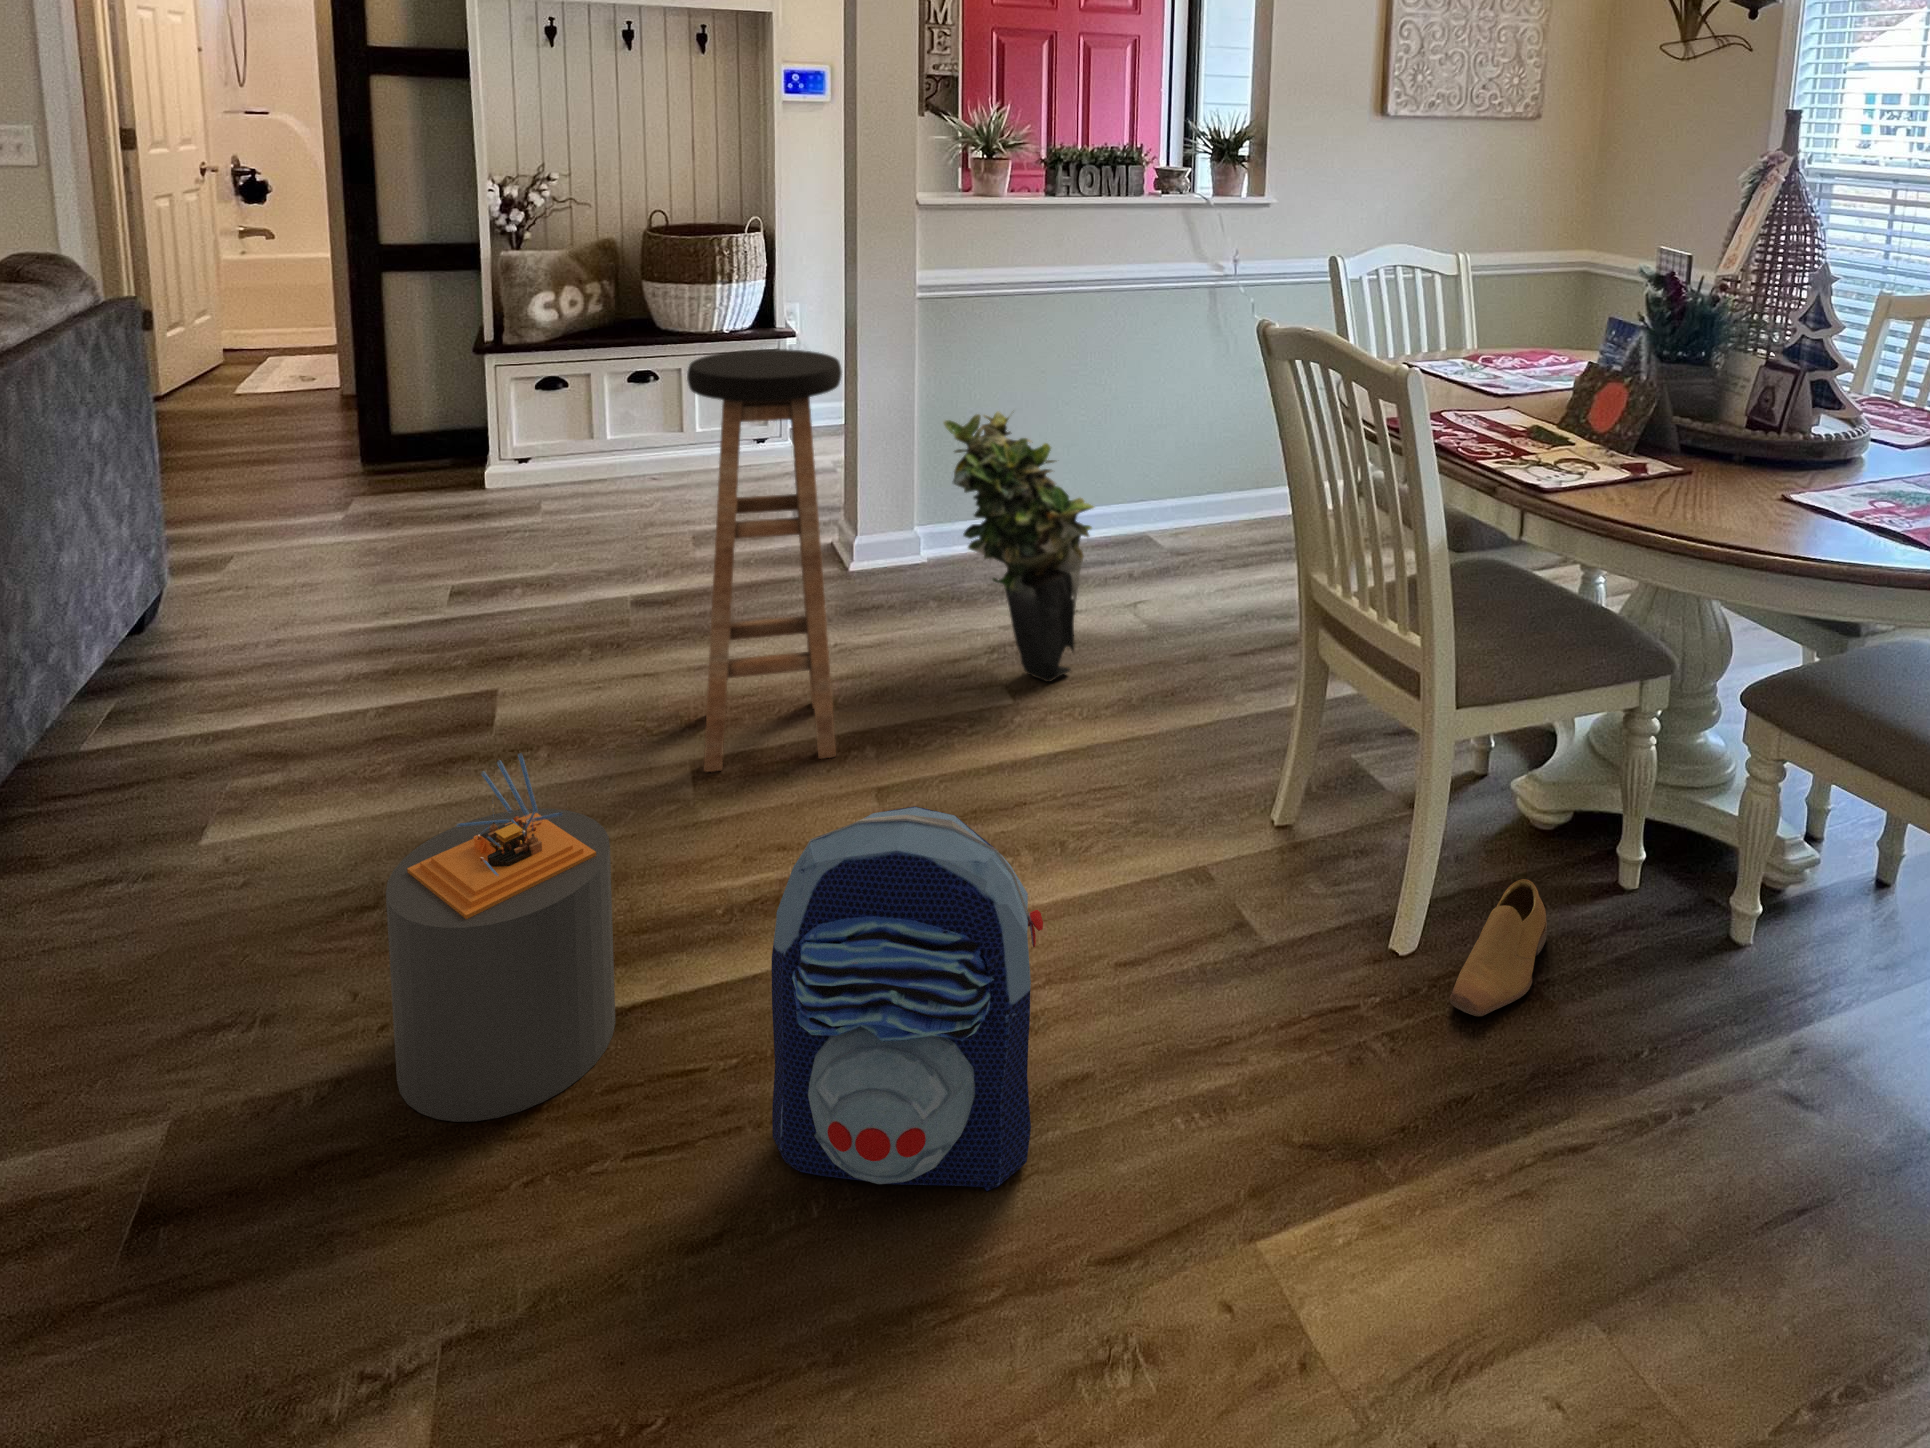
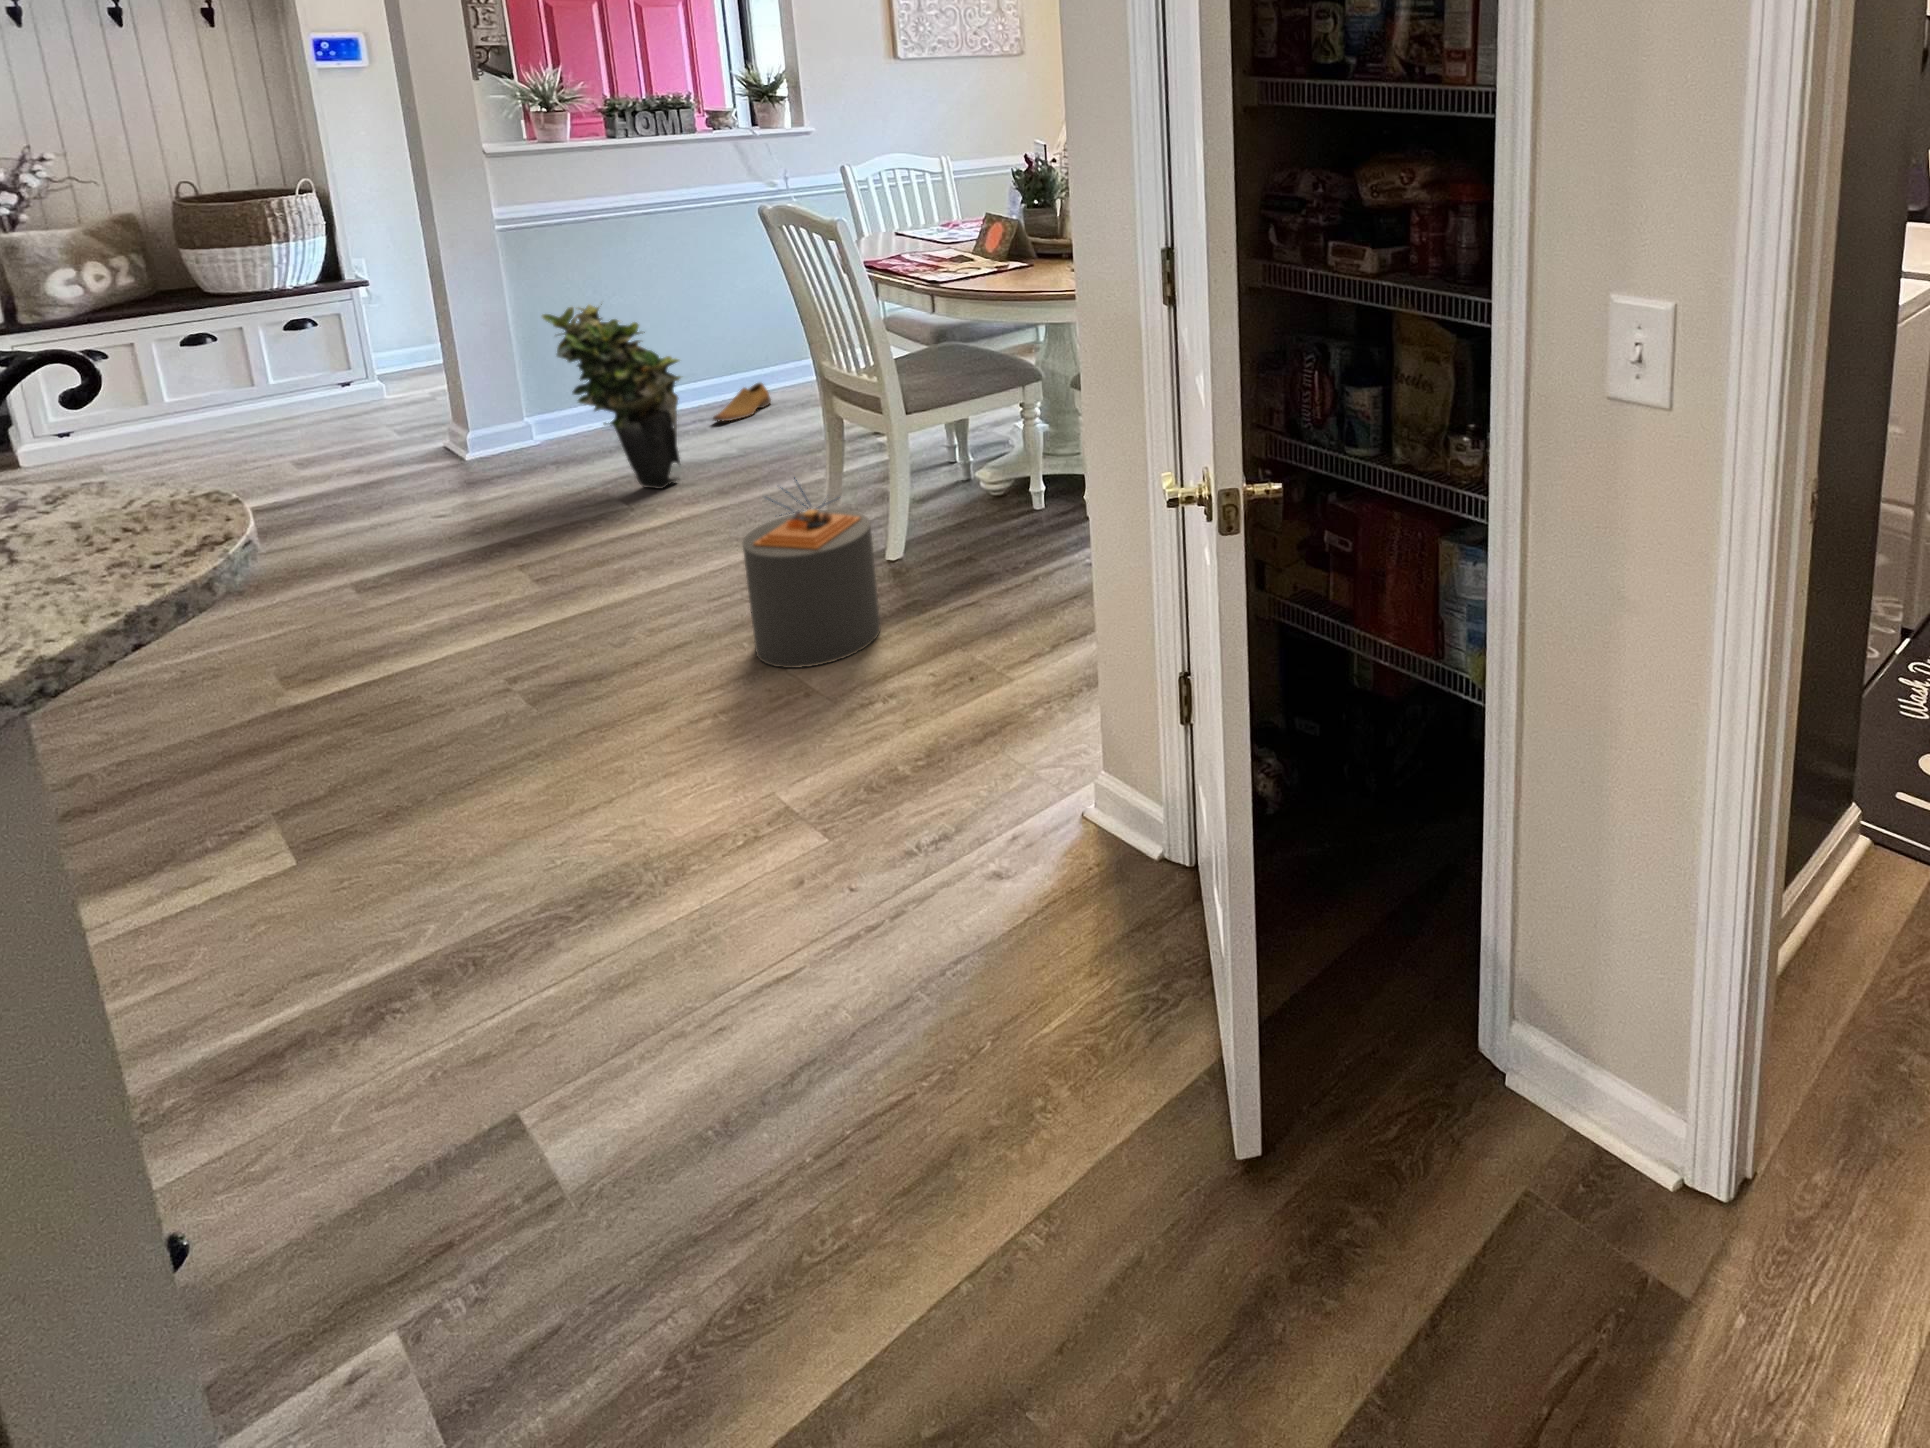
bar stool: present [687,349,842,772] -> none [300,270,487,586]
trash can: present [386,754,615,1122] -> present [743,477,881,668]
backpack: present [771,806,1043,1191] -> none [468,497,662,714]
shoe: present [1450,879,1547,1016] -> present [713,383,771,421]

